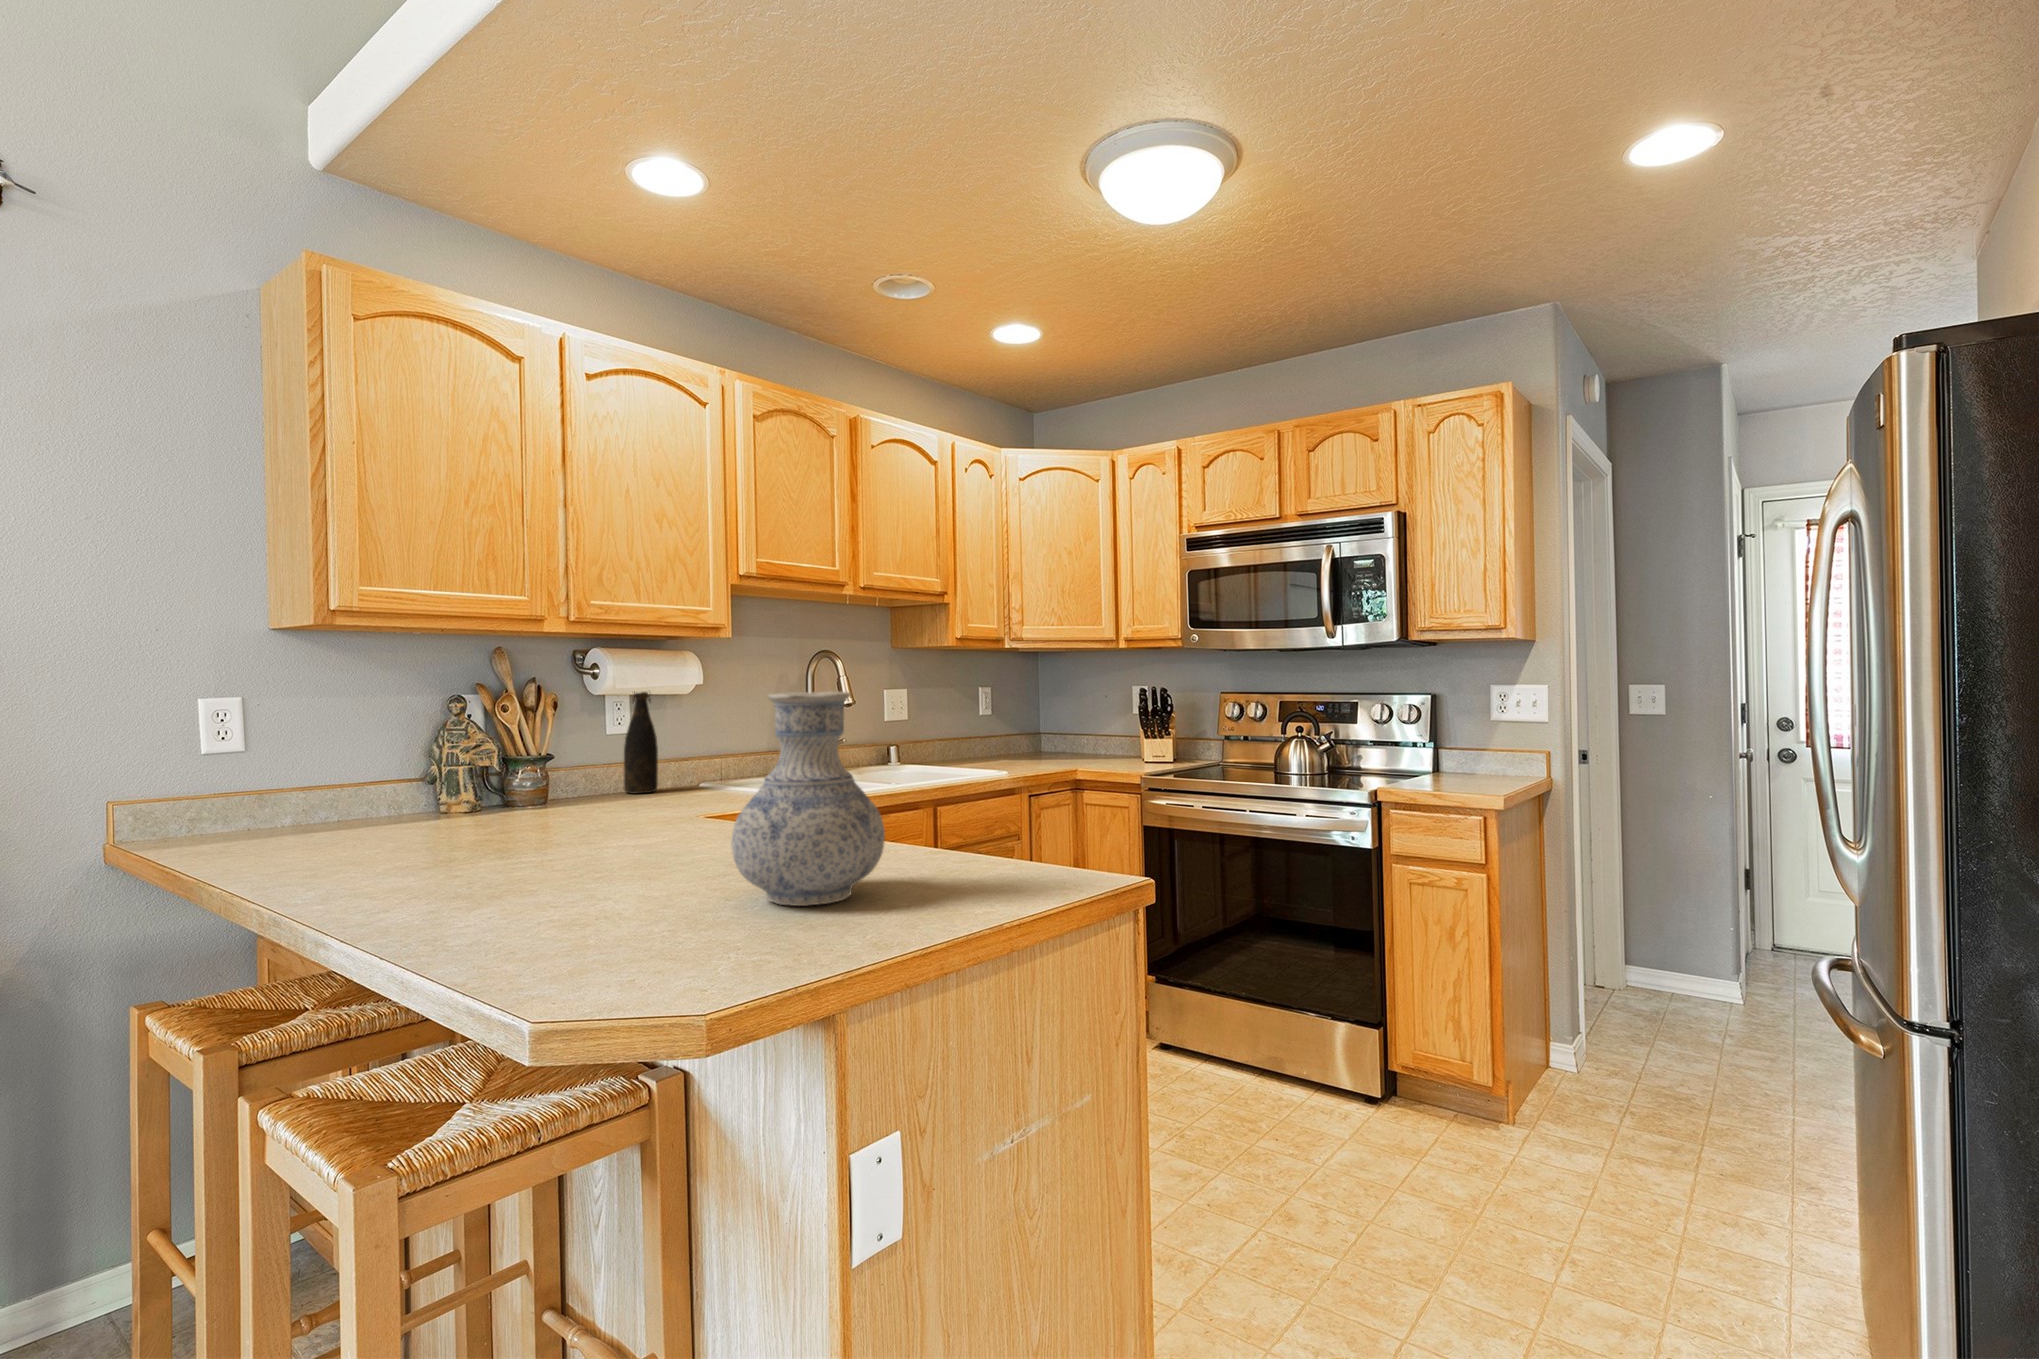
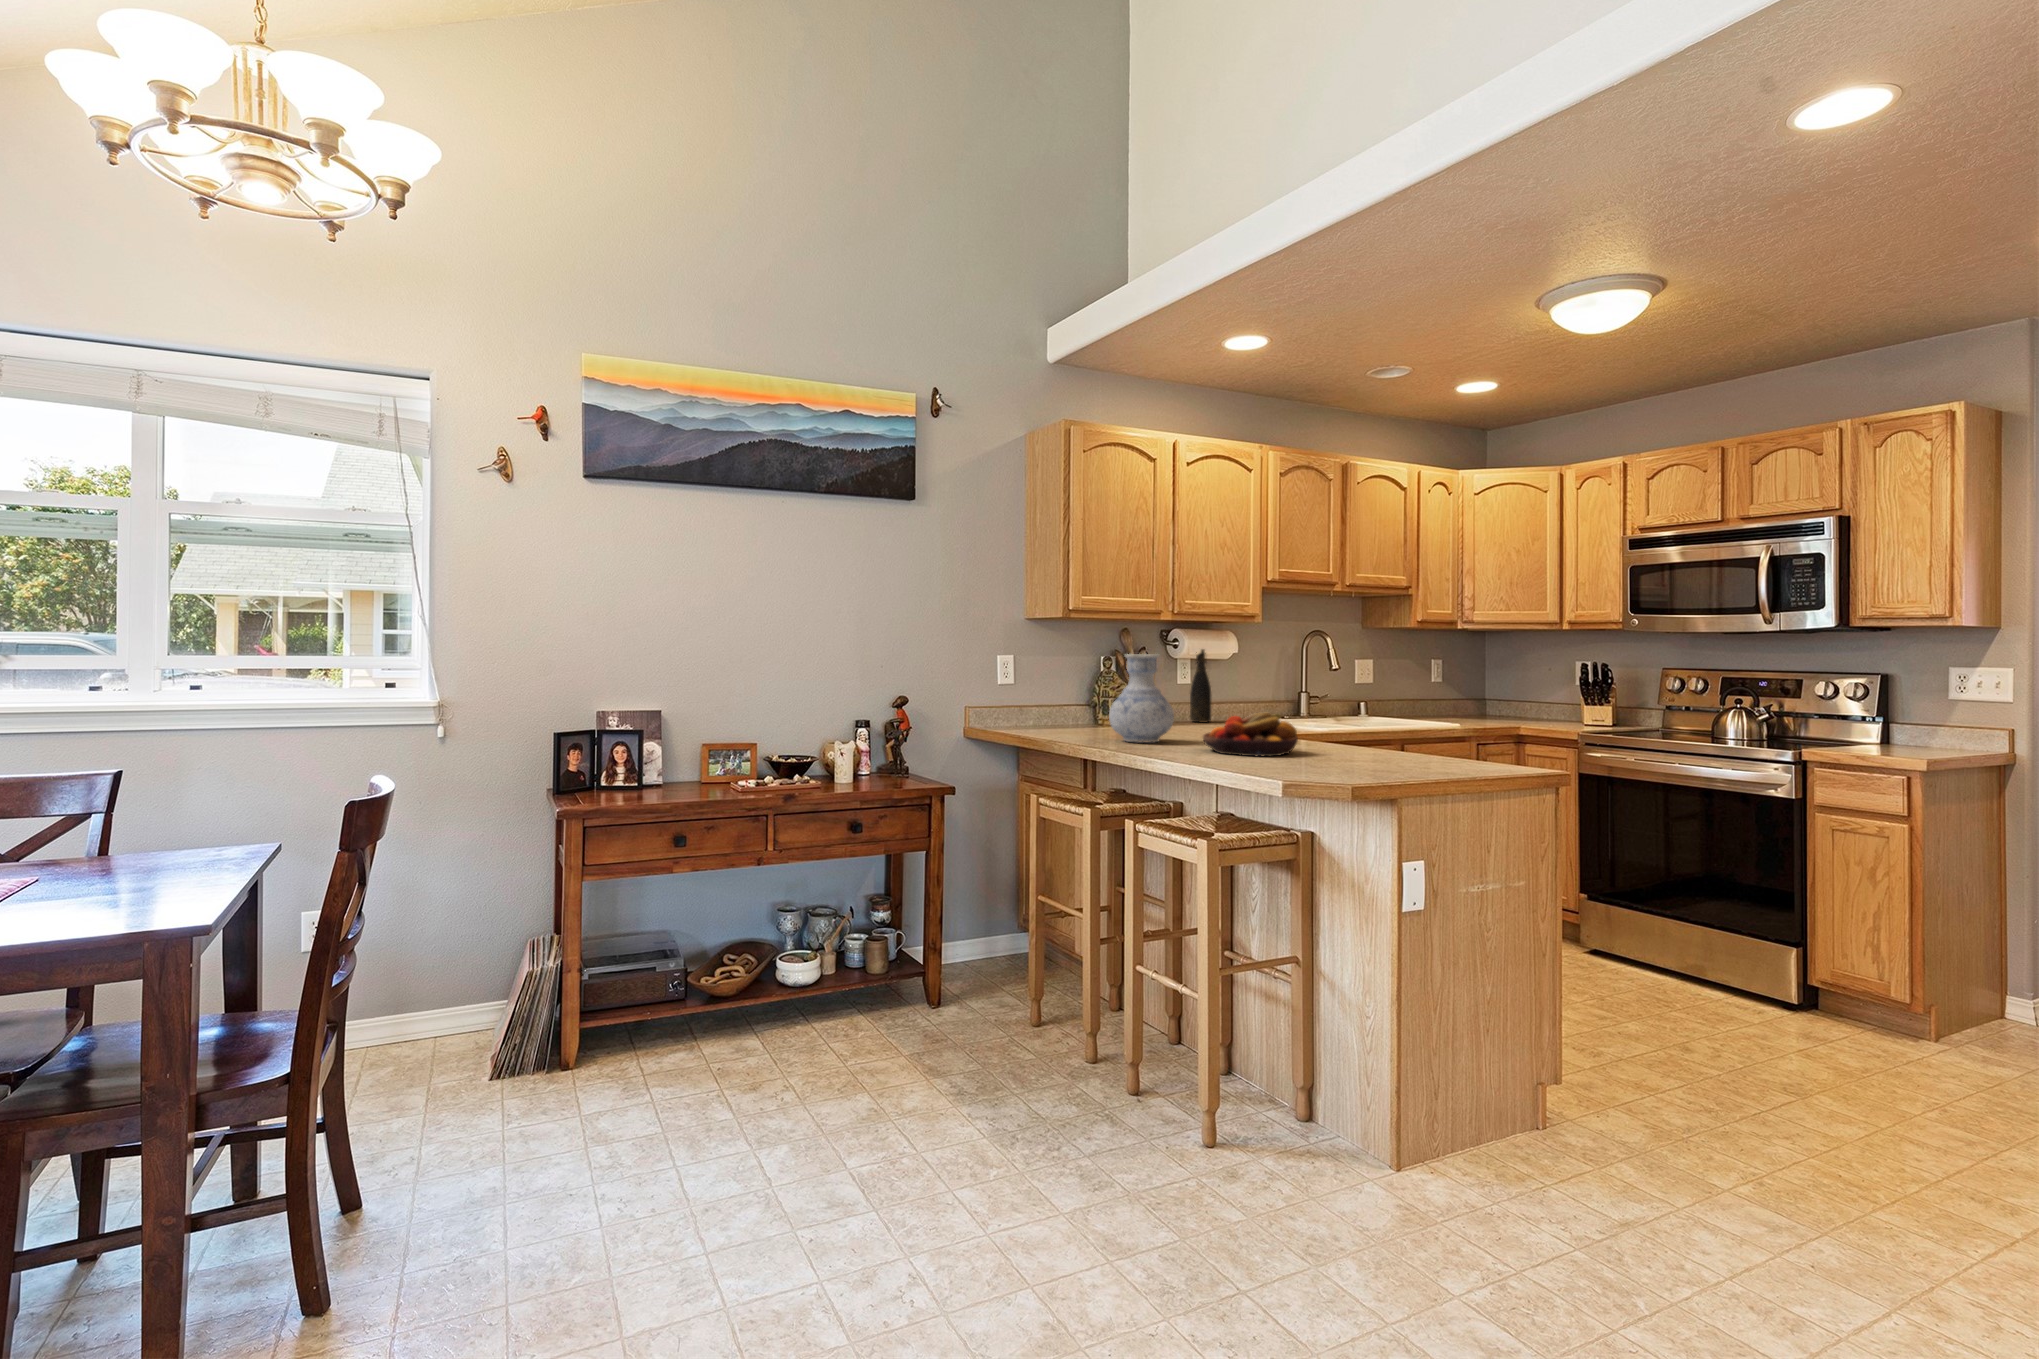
vase: present [731,691,885,906] -> present [1109,654,1174,743]
fruit bowl: none [506,797,697,896] -> present [1203,713,1298,757]

